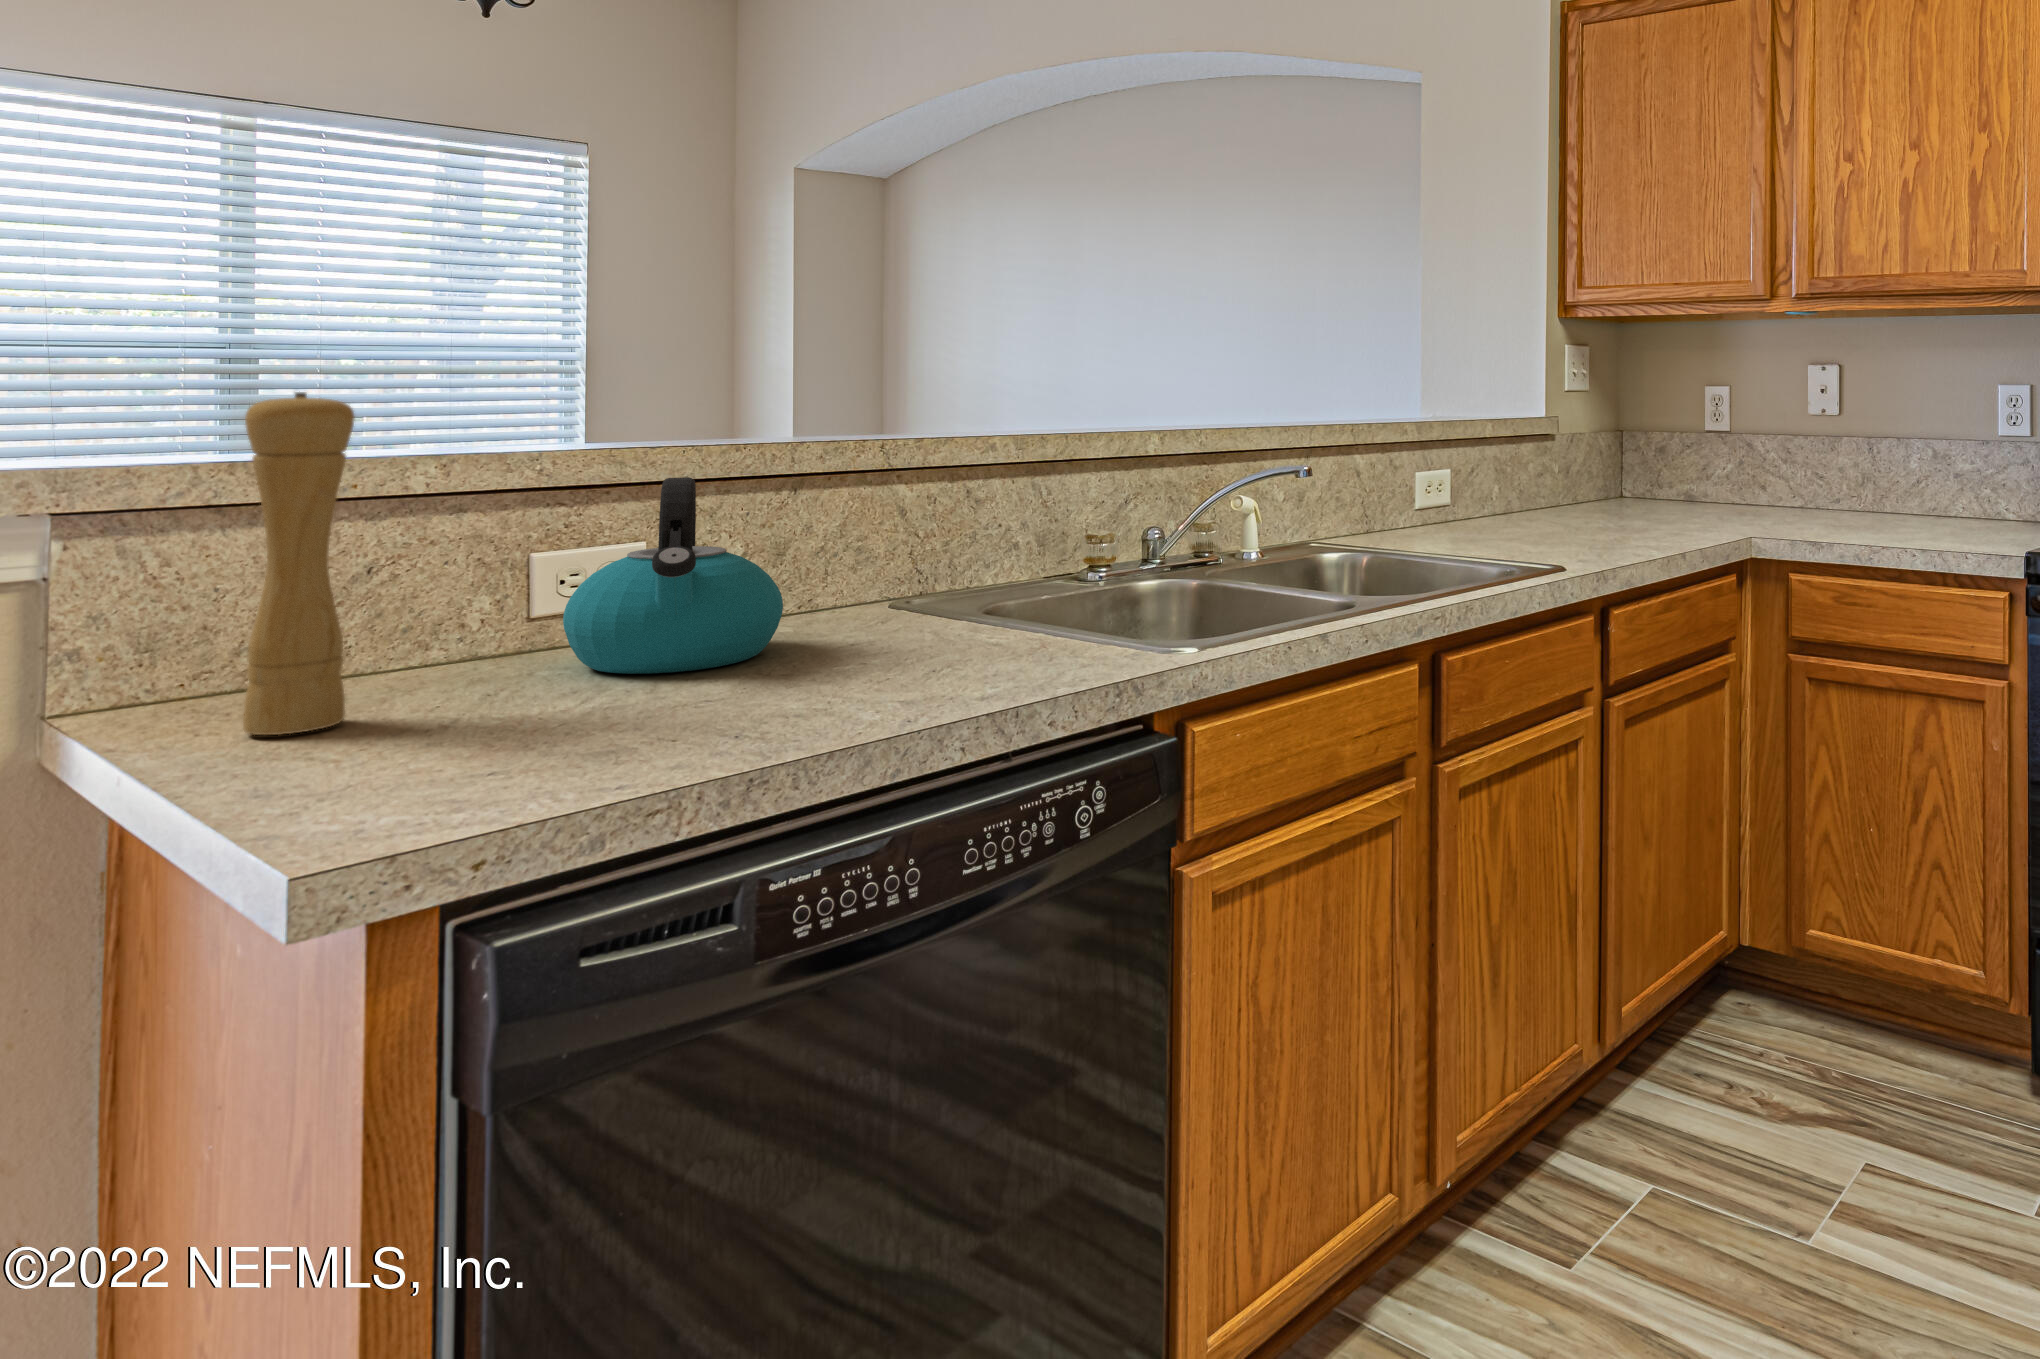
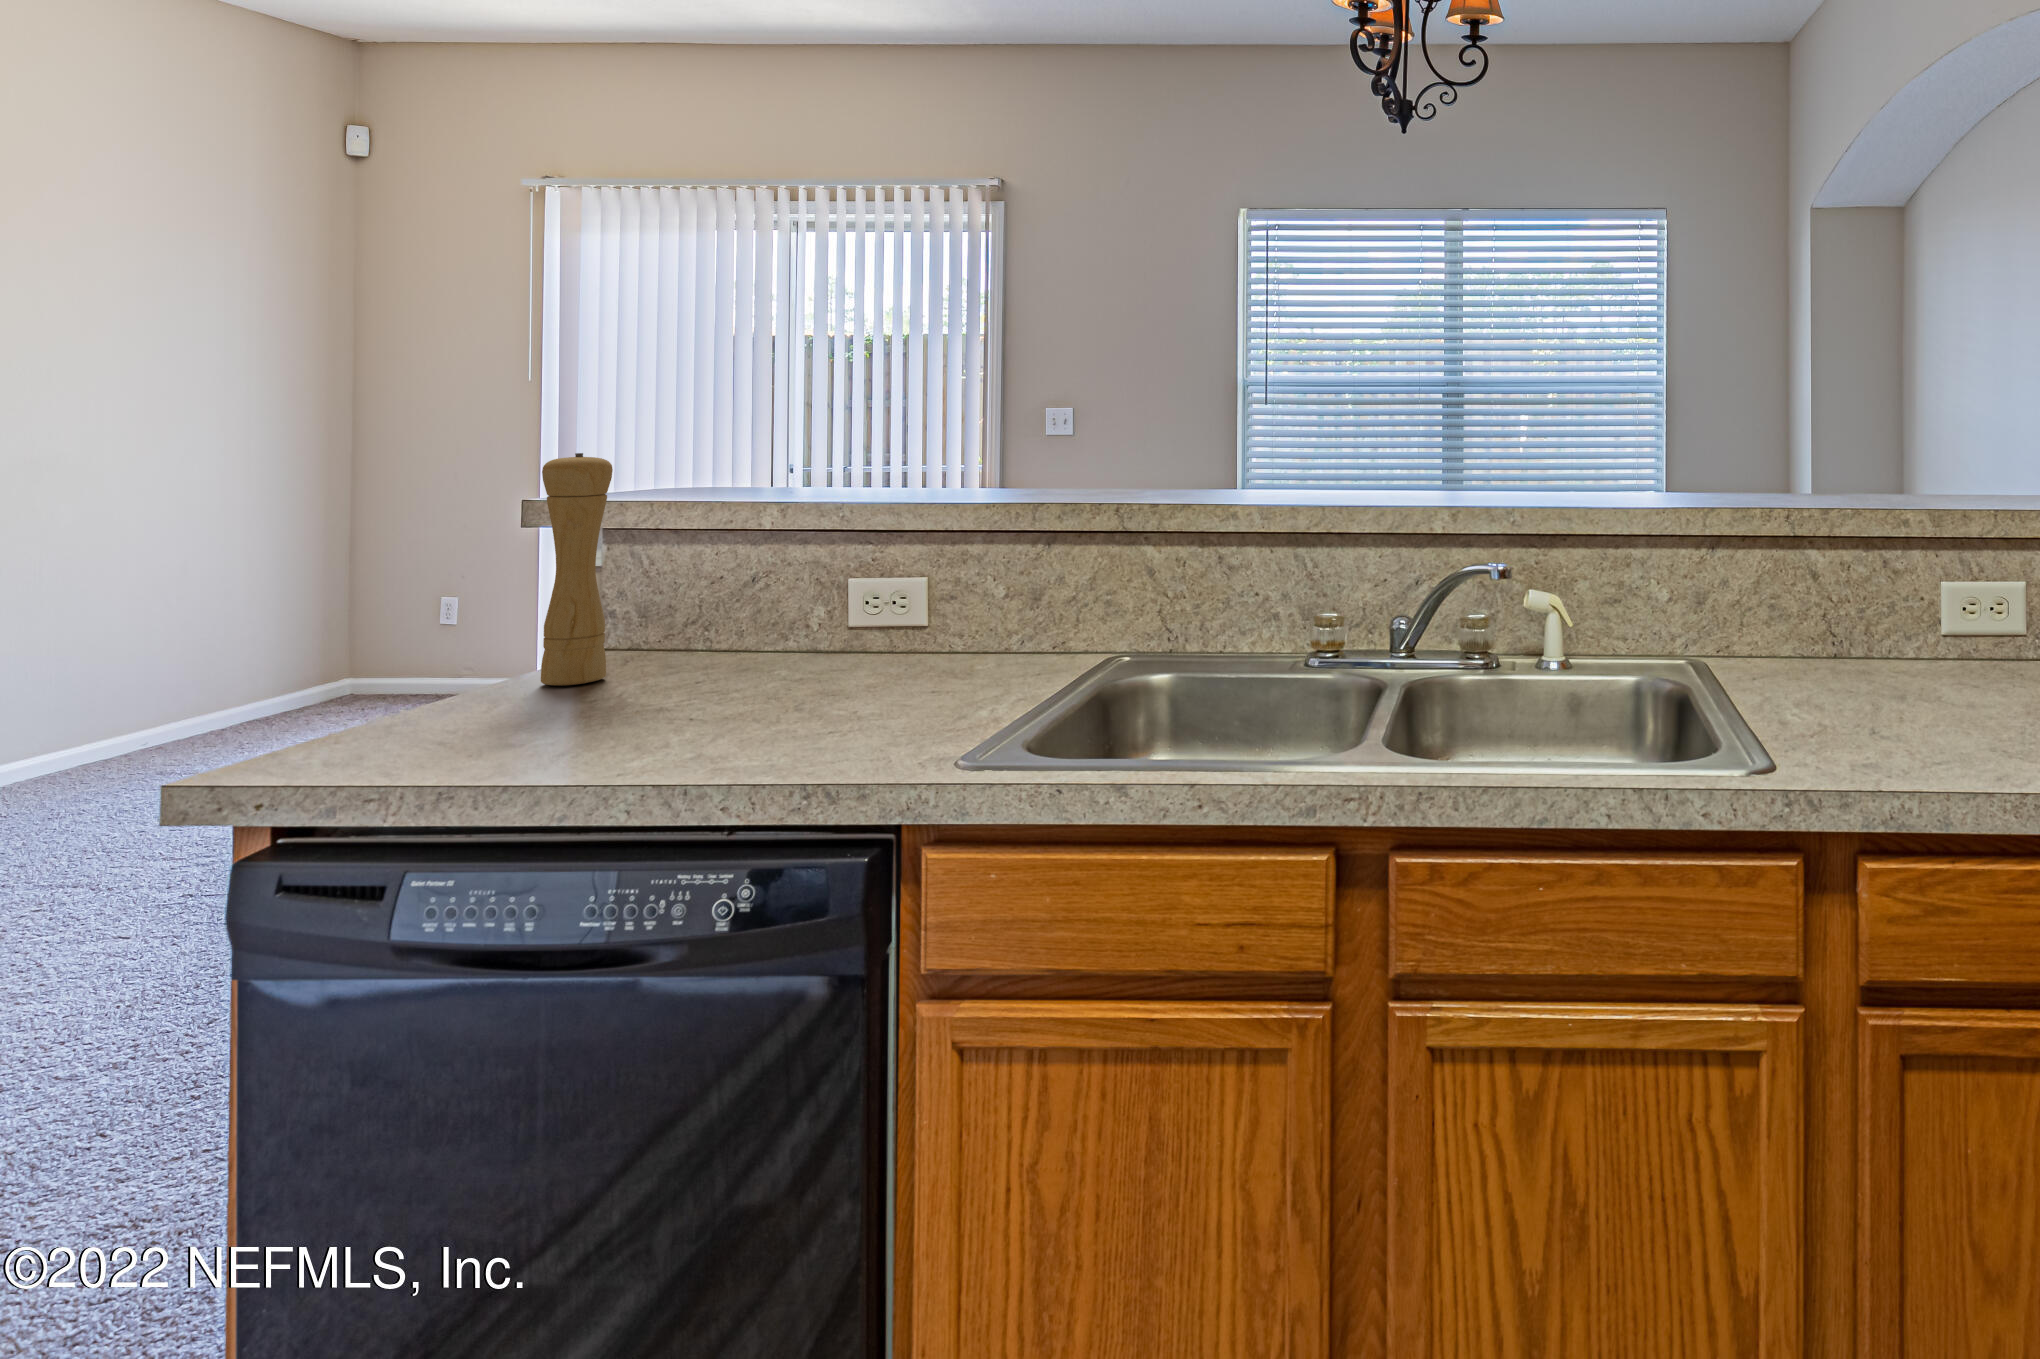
kettle: present [563,477,783,674] -> none [741,526,926,689]

